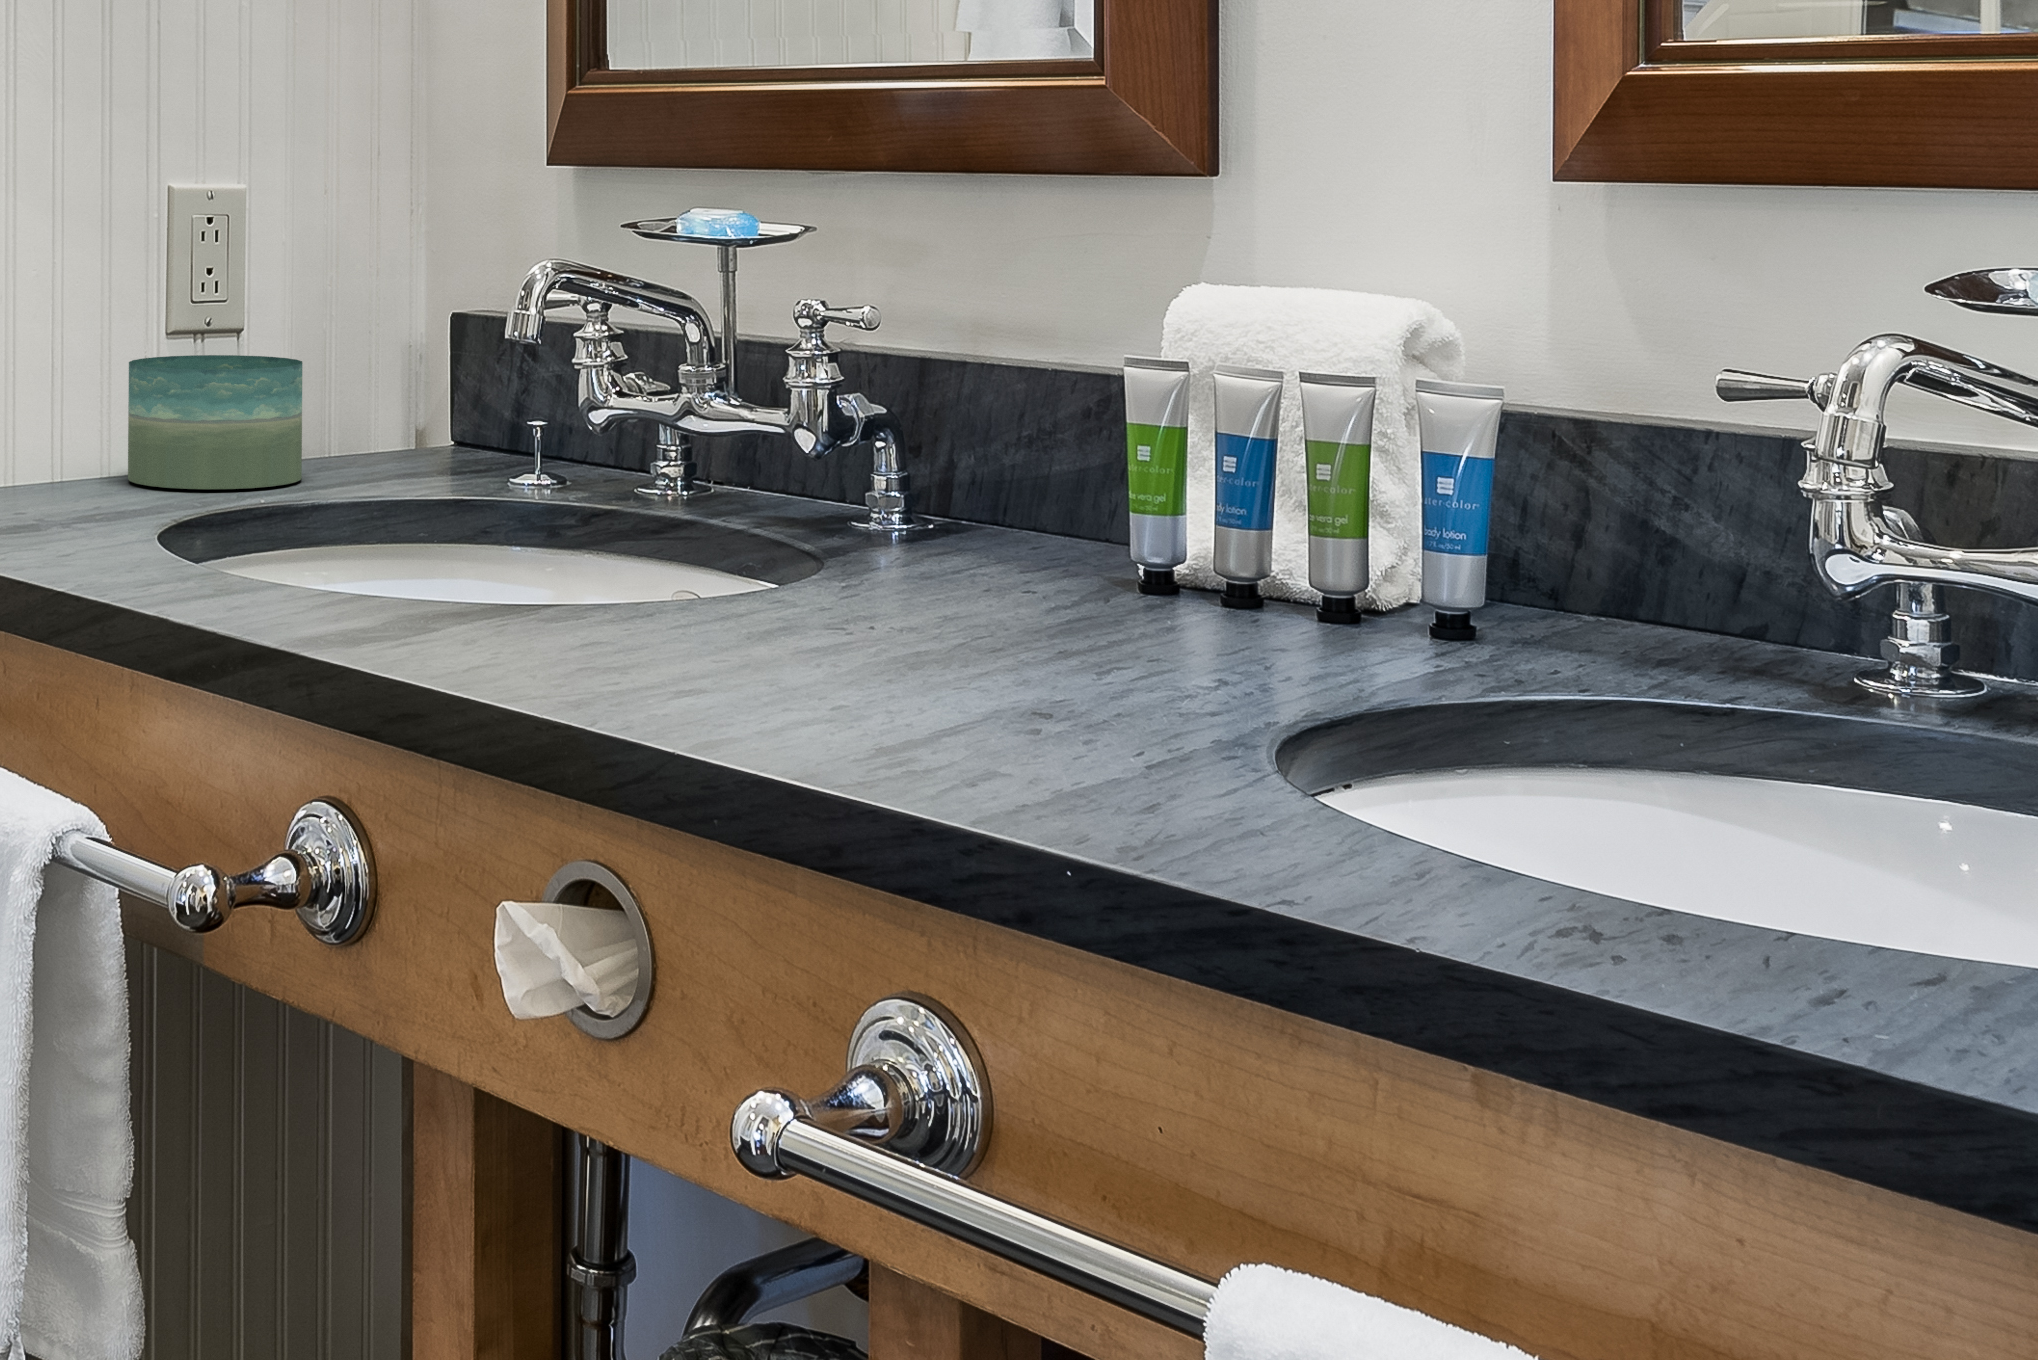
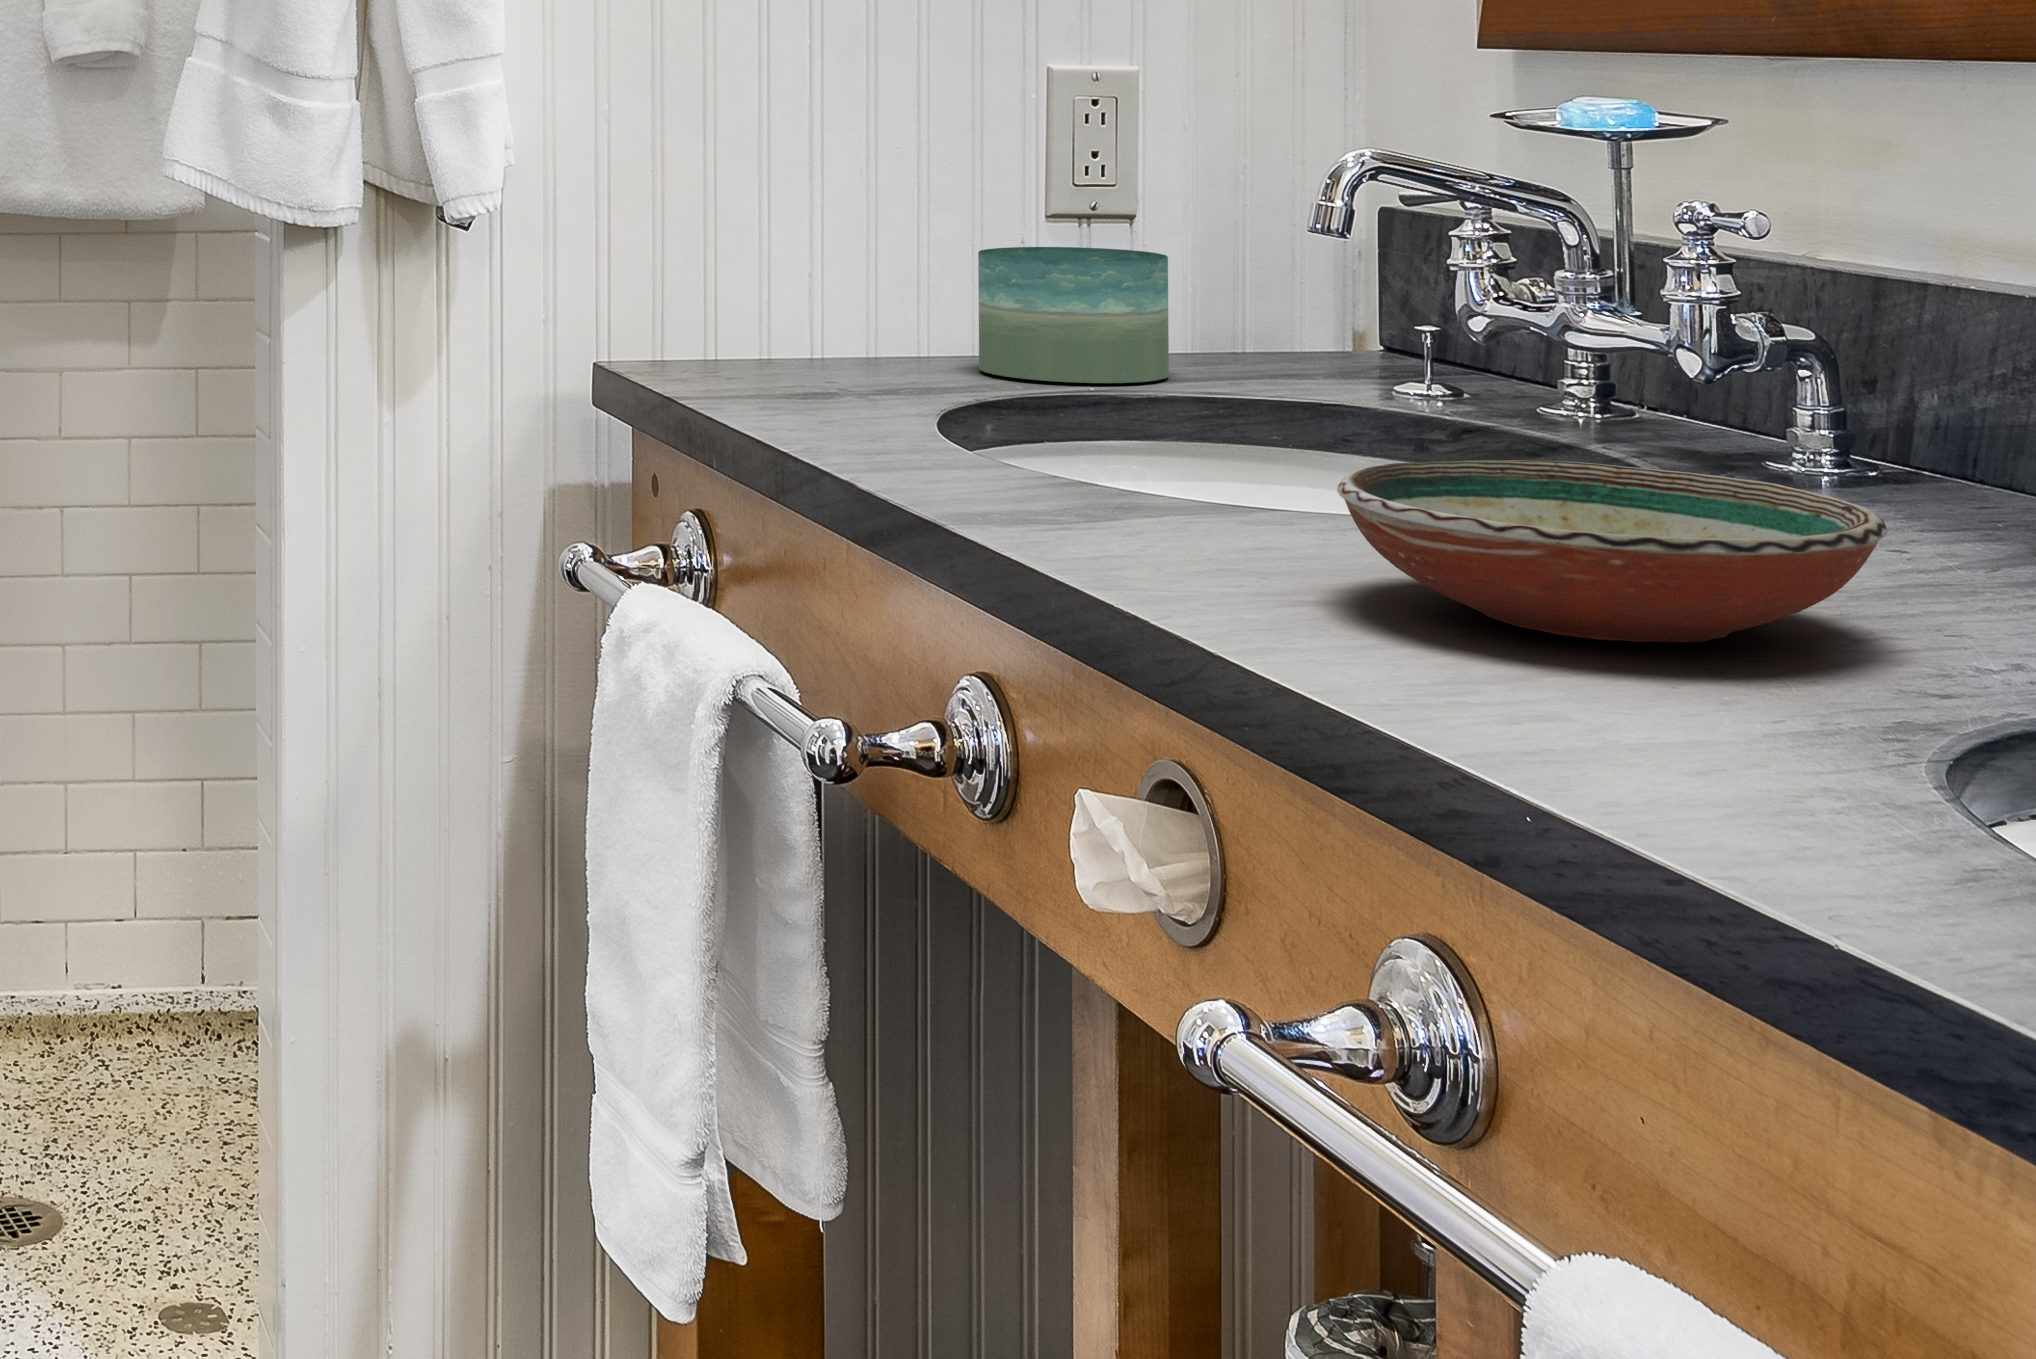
decorative bowl: none [703,540,1141,702] -> present [1337,460,1888,642]

